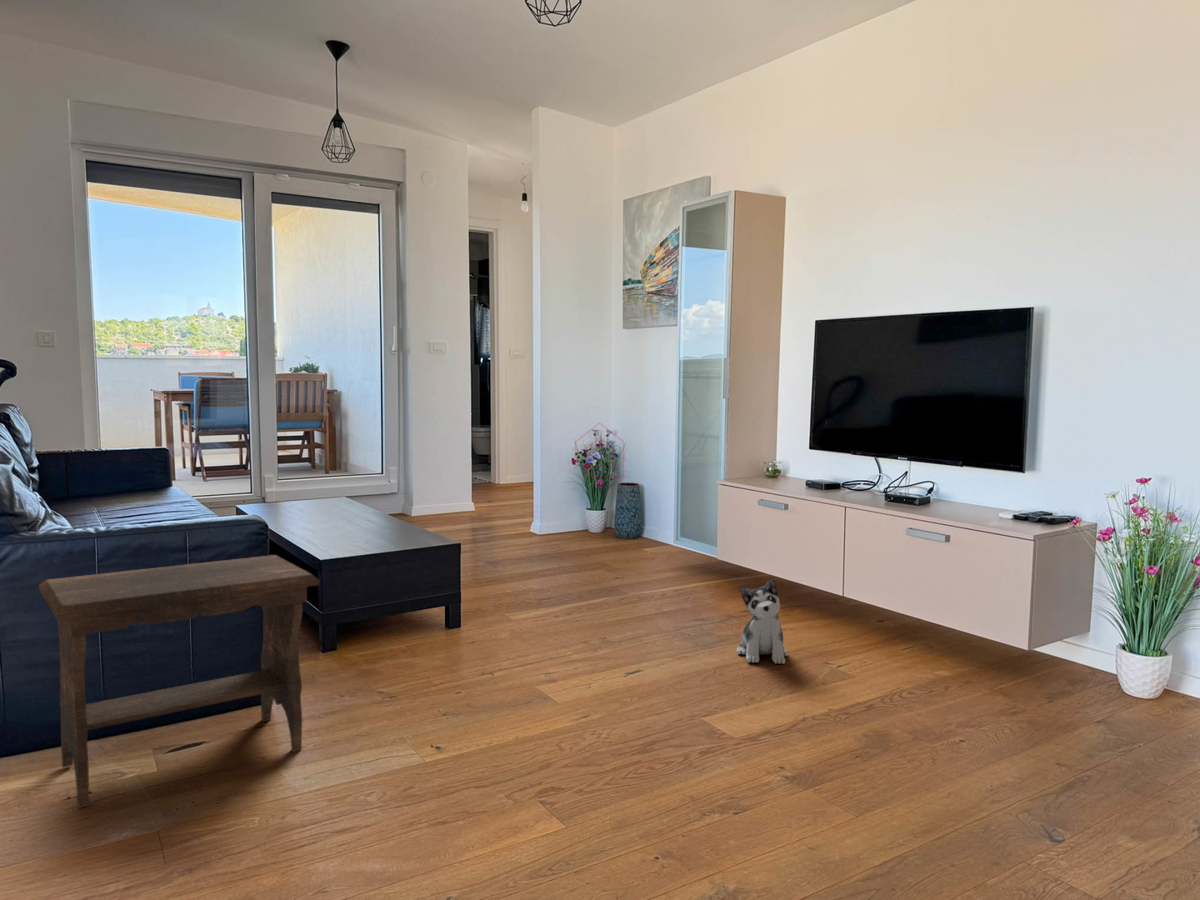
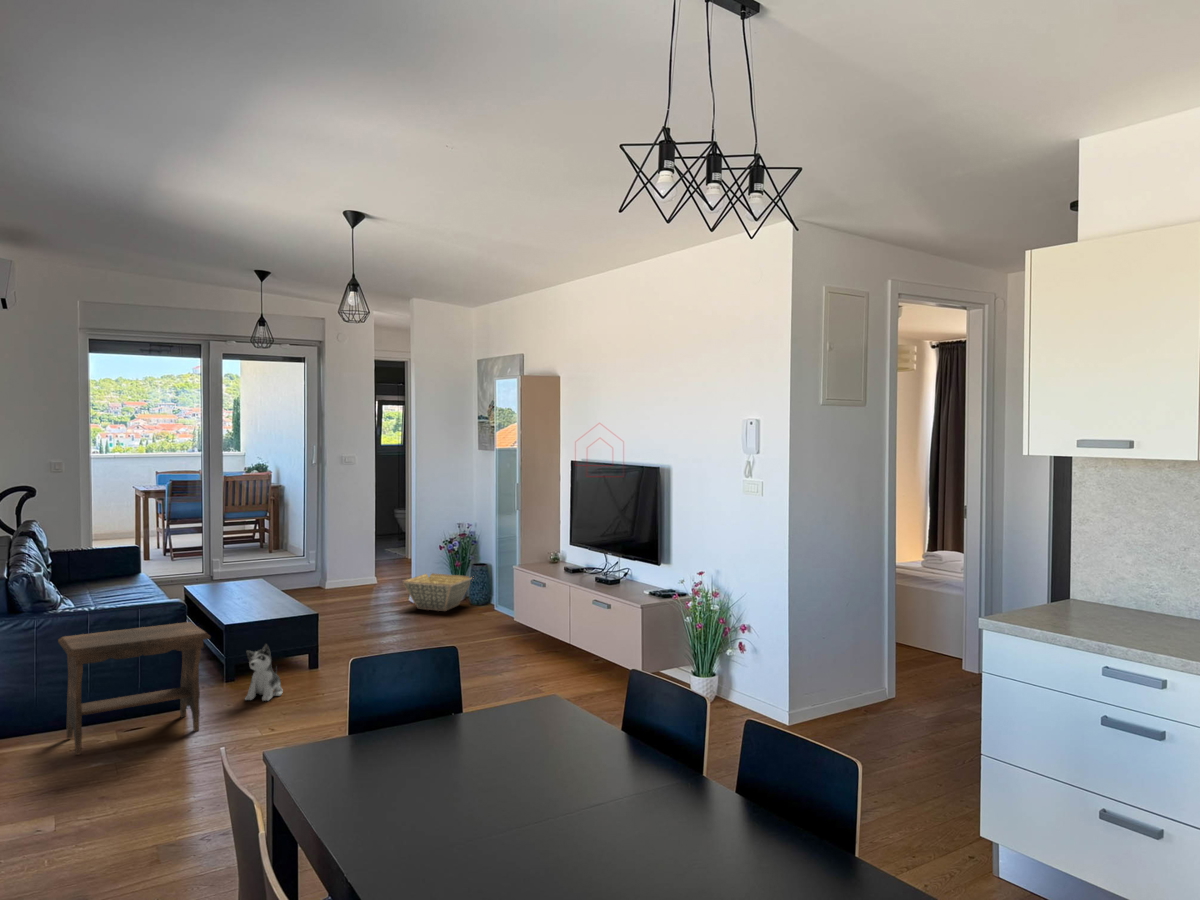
basket: none [530,496,623,547] -> present [402,573,472,611]
plush toy: present [737,578,788,664] -> present [245,644,283,701]

